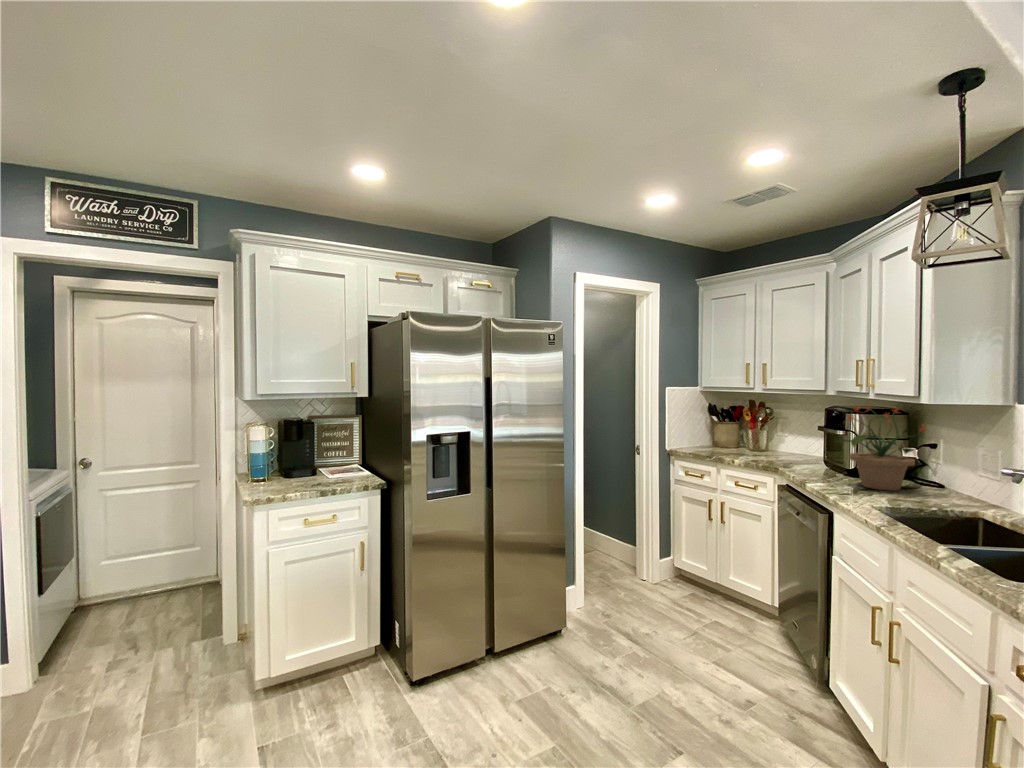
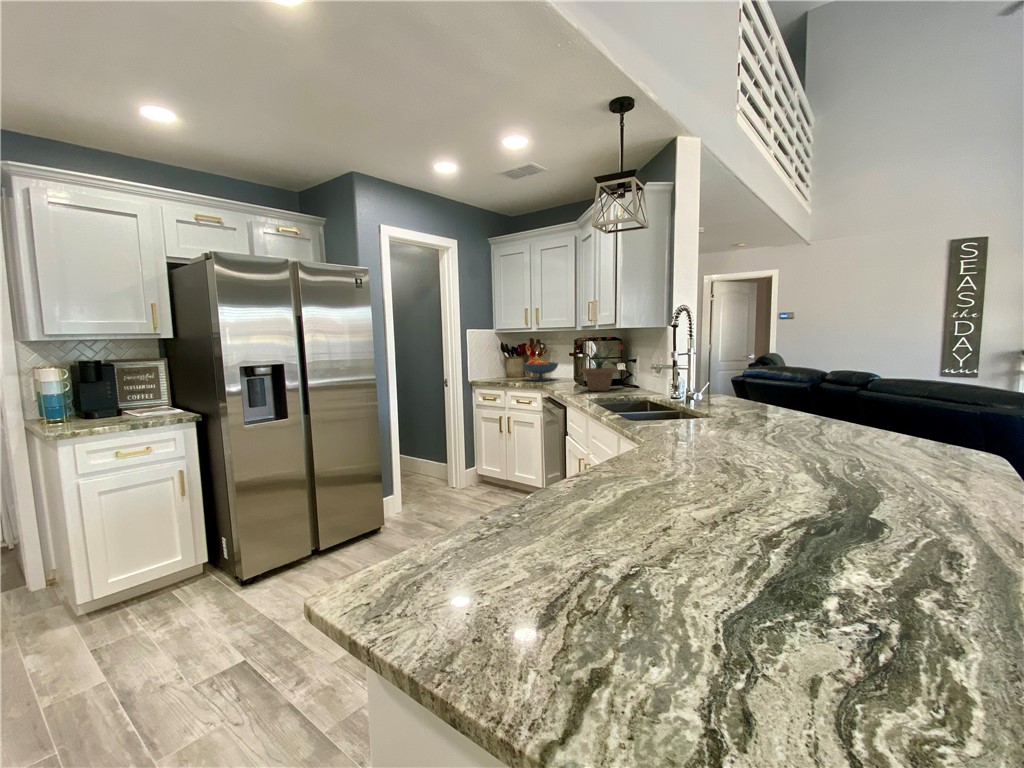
fruit bowl: none [741,426,794,459] -> present [523,357,558,381]

